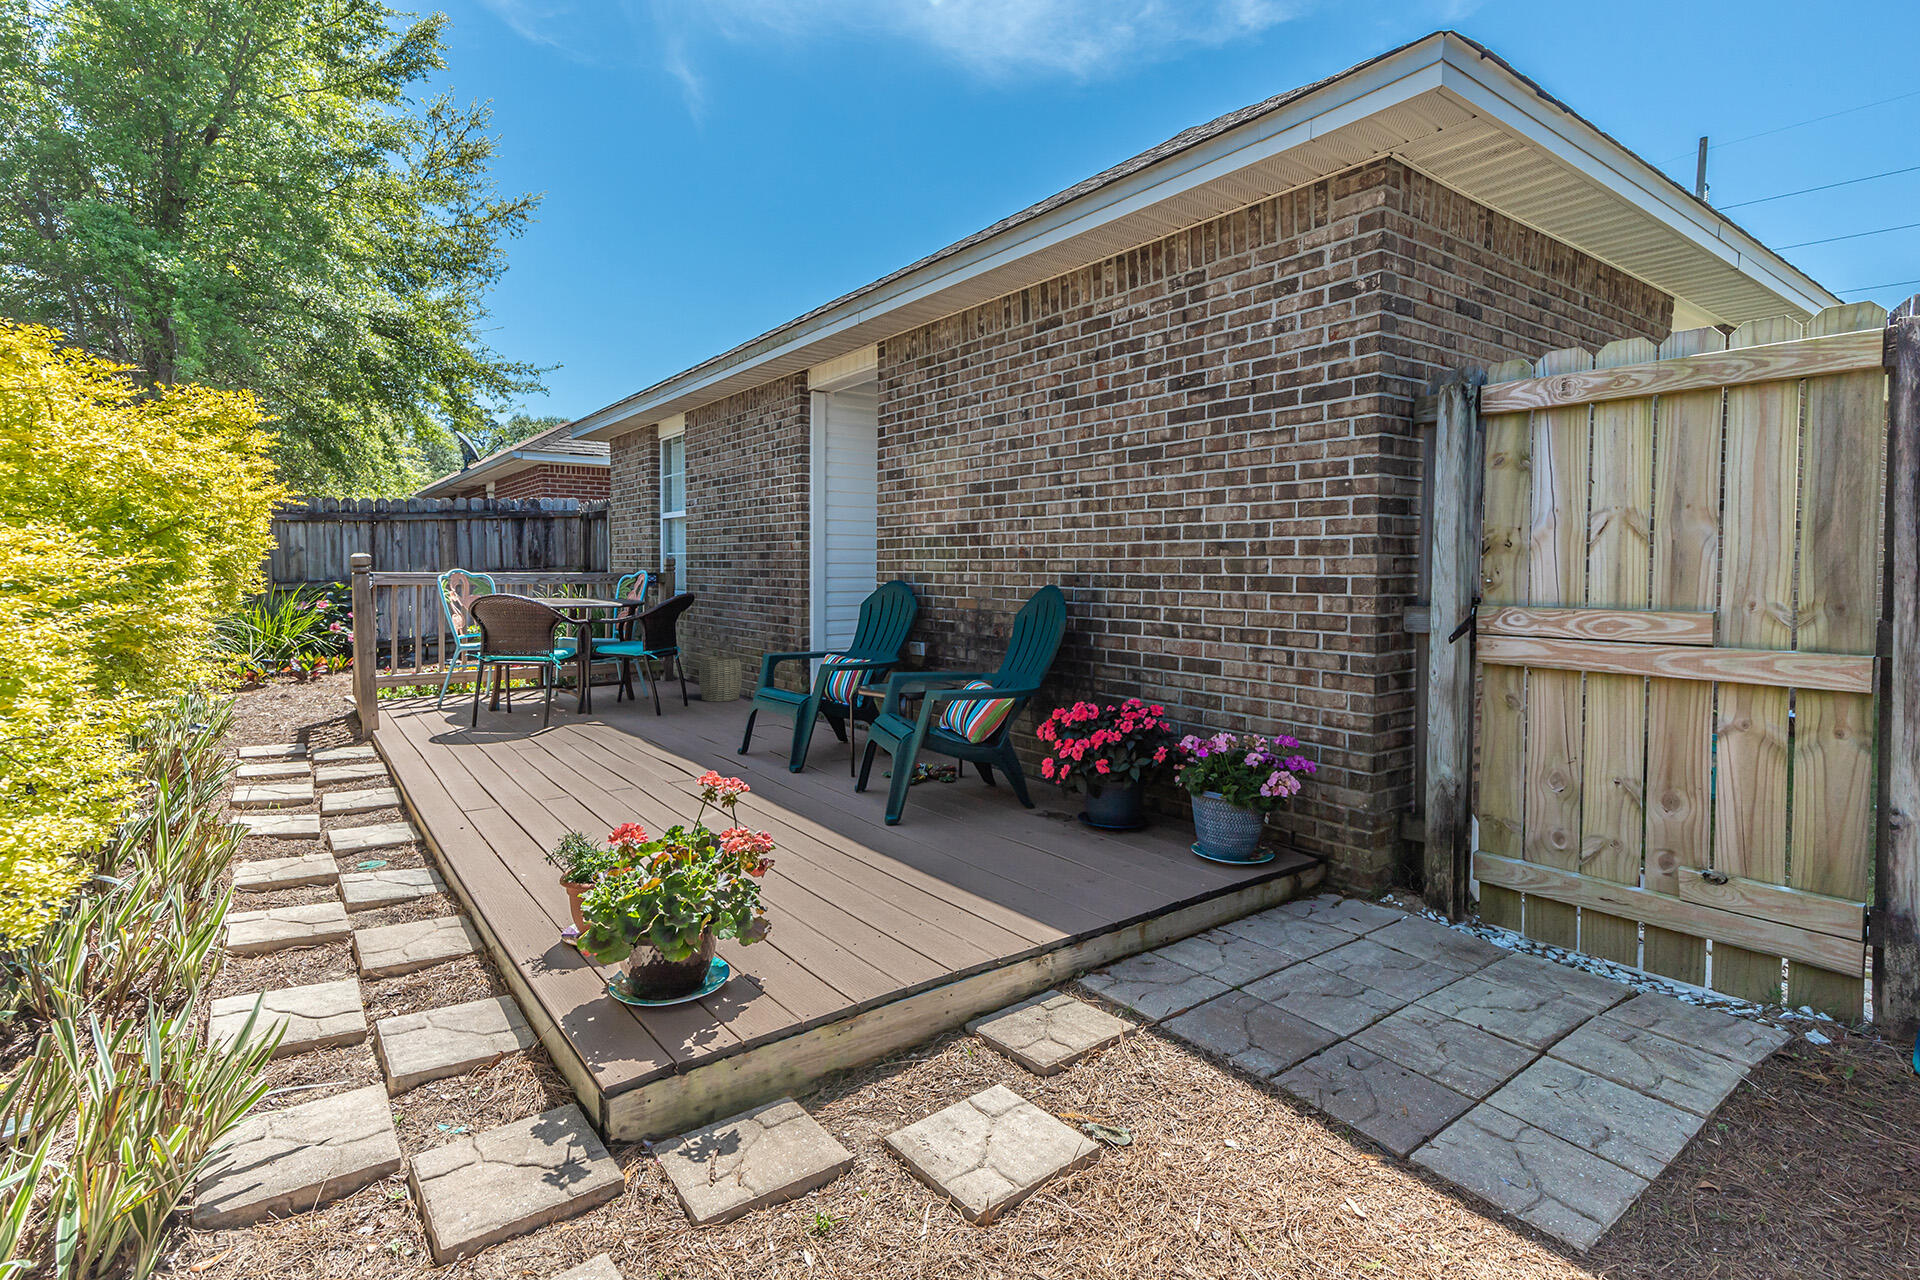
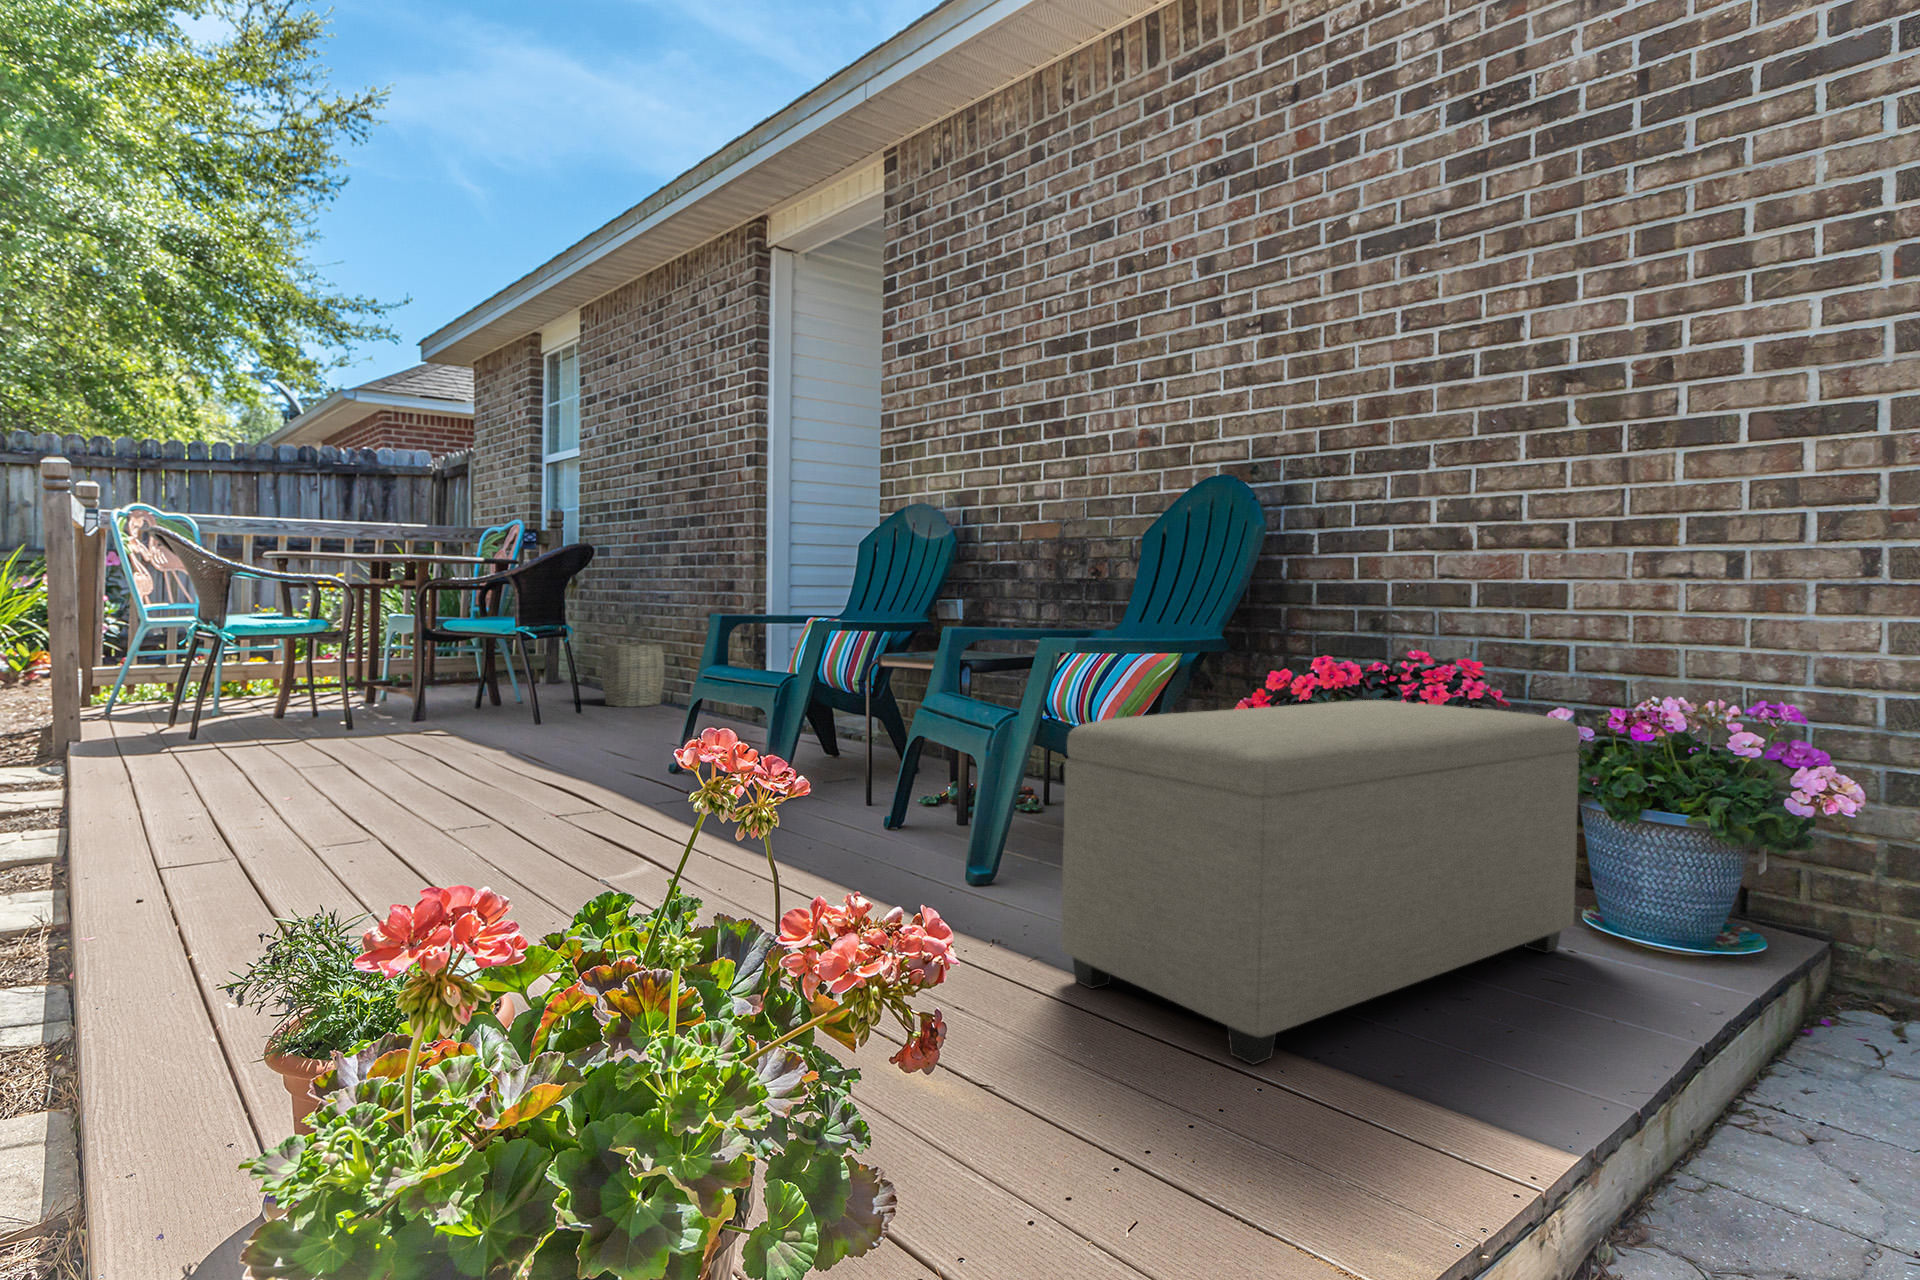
ottoman: none [897,734,1169,907] -> present [1062,700,1580,1065]

